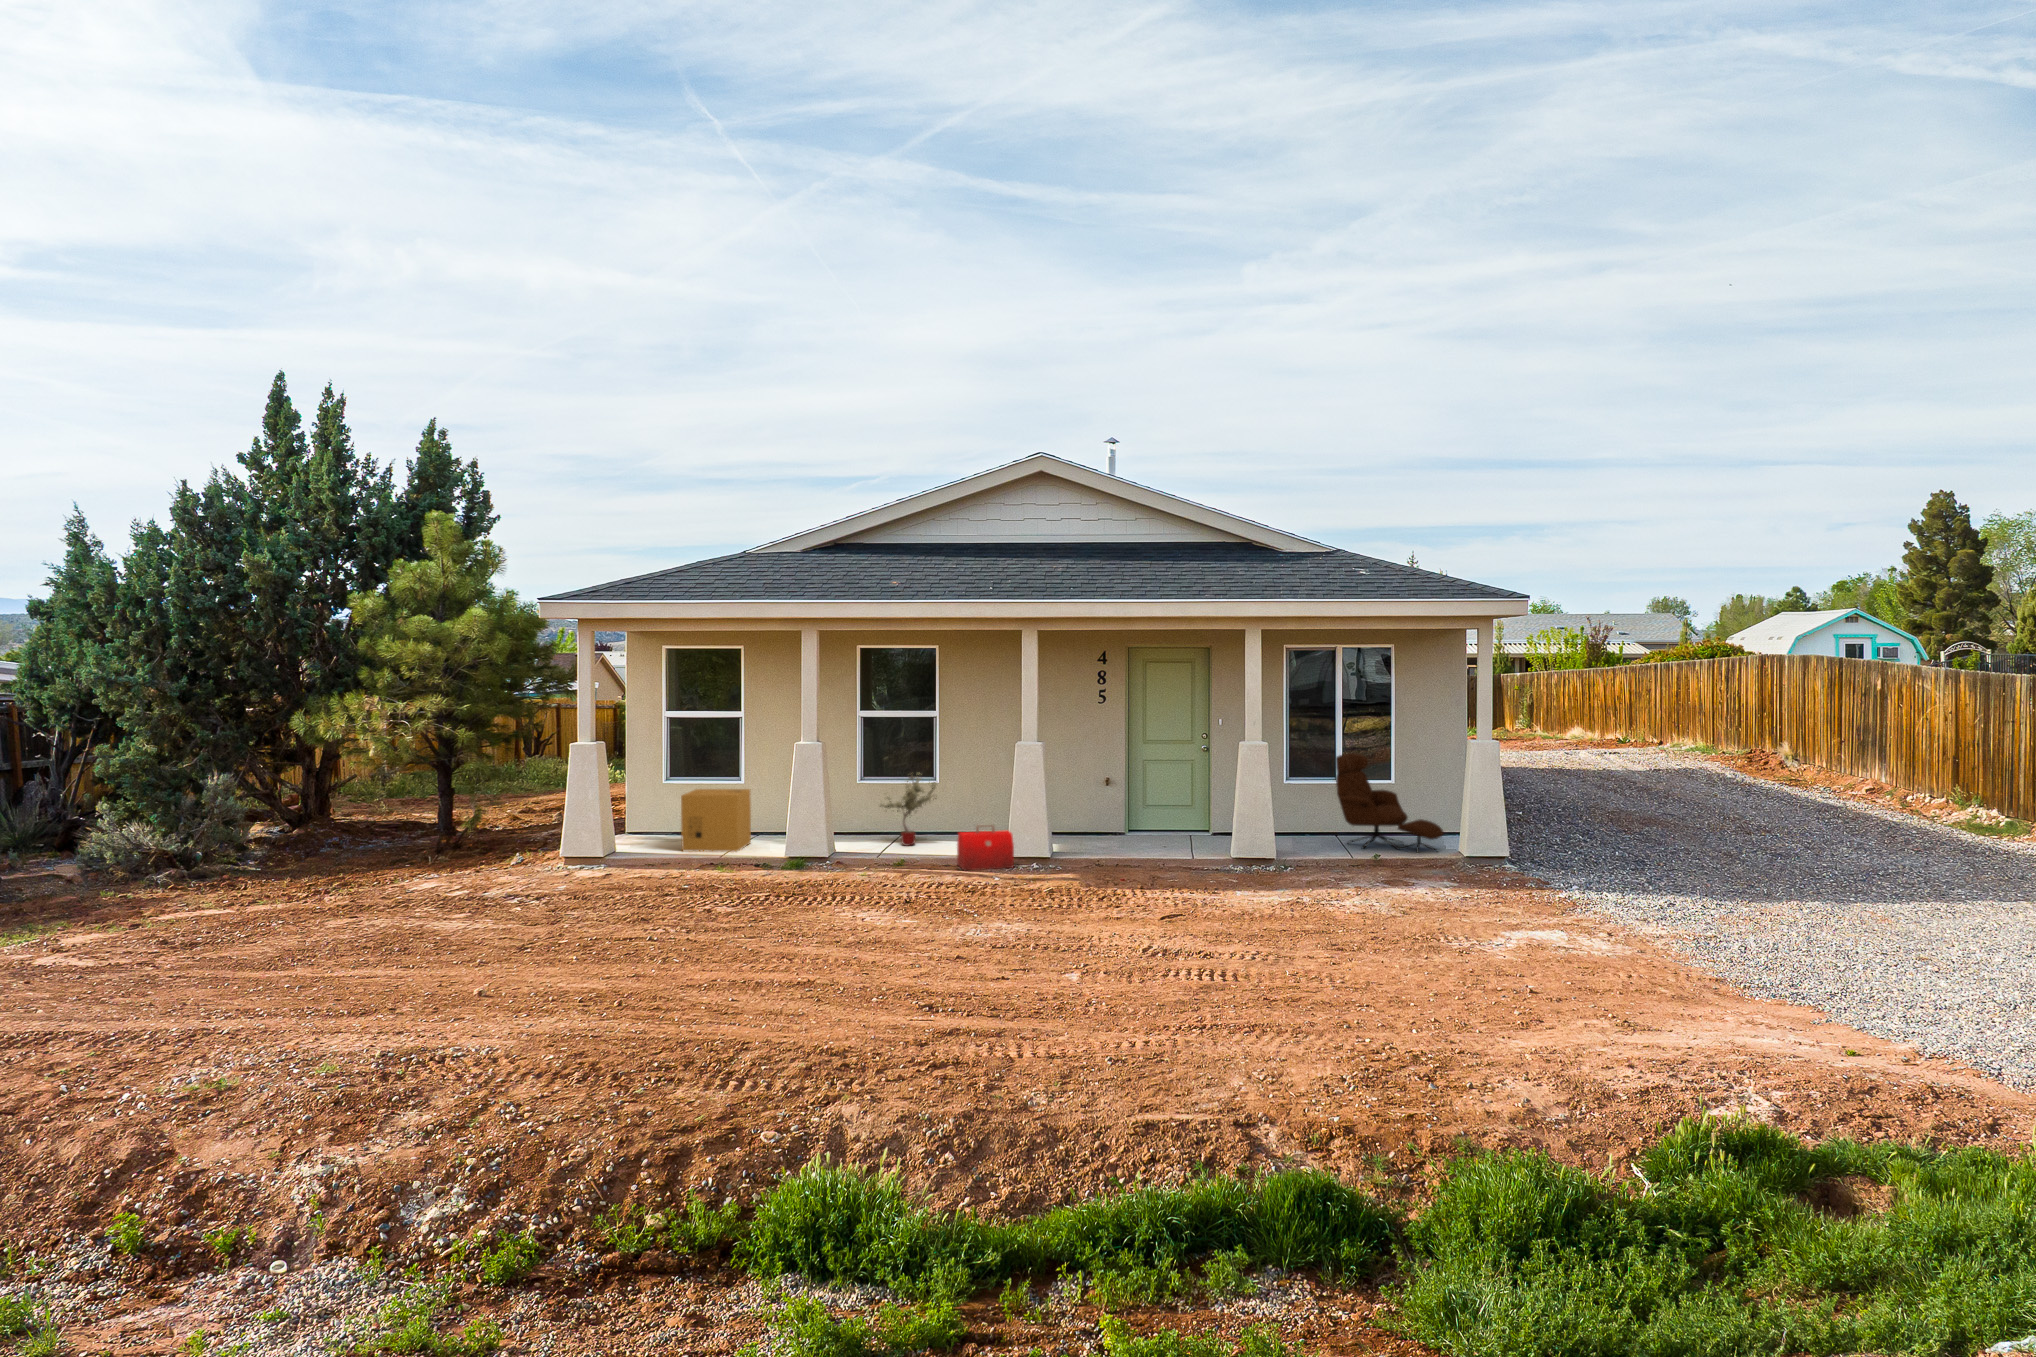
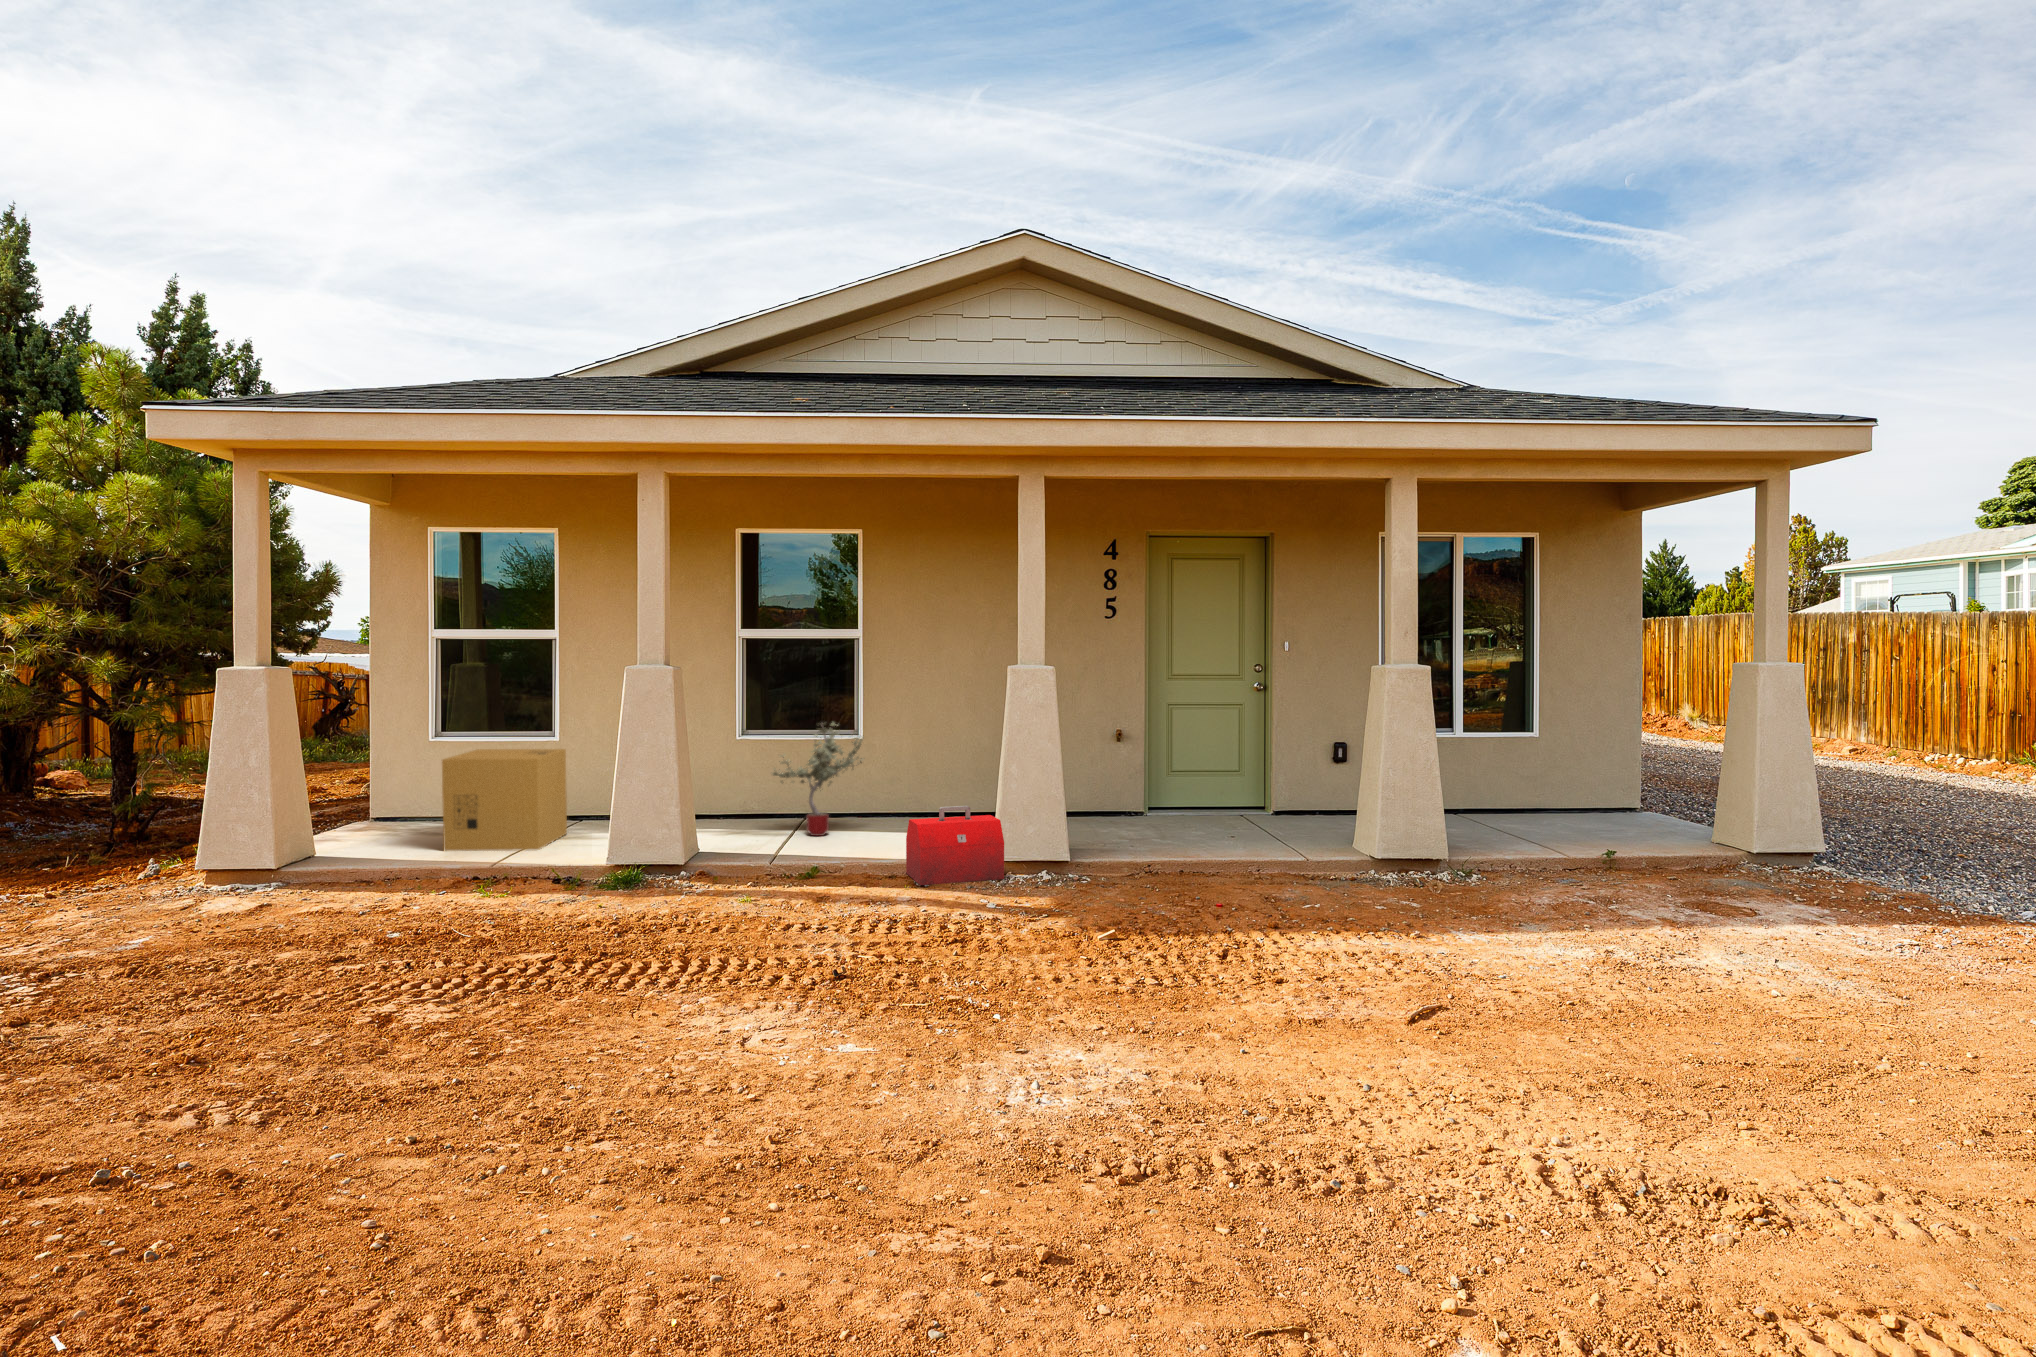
lounge chair: present [1336,753,1444,852] -> none [1455,694,1619,840]

